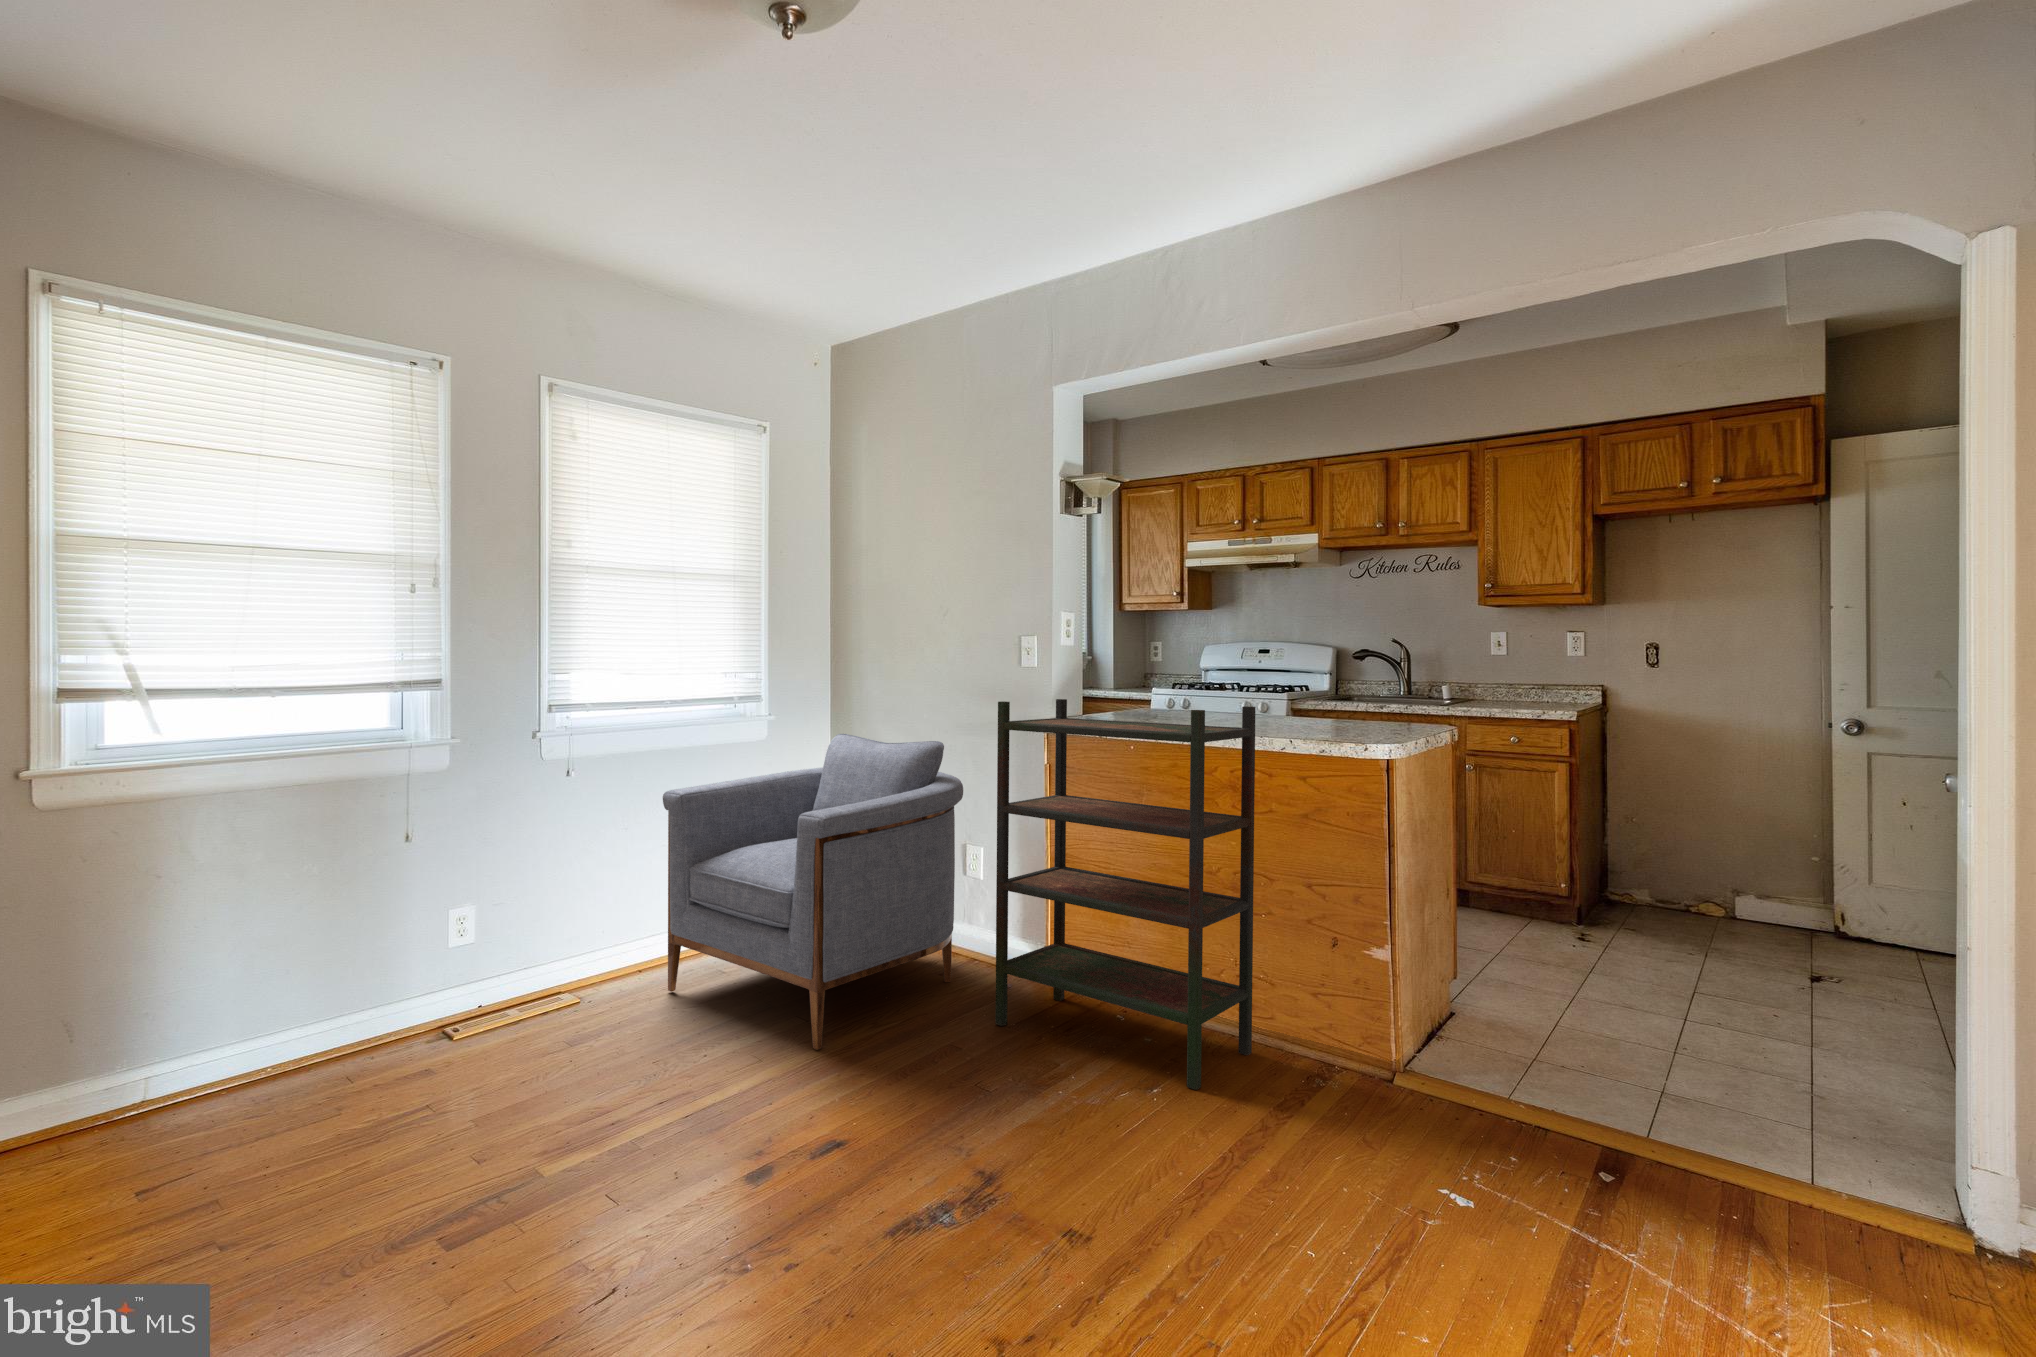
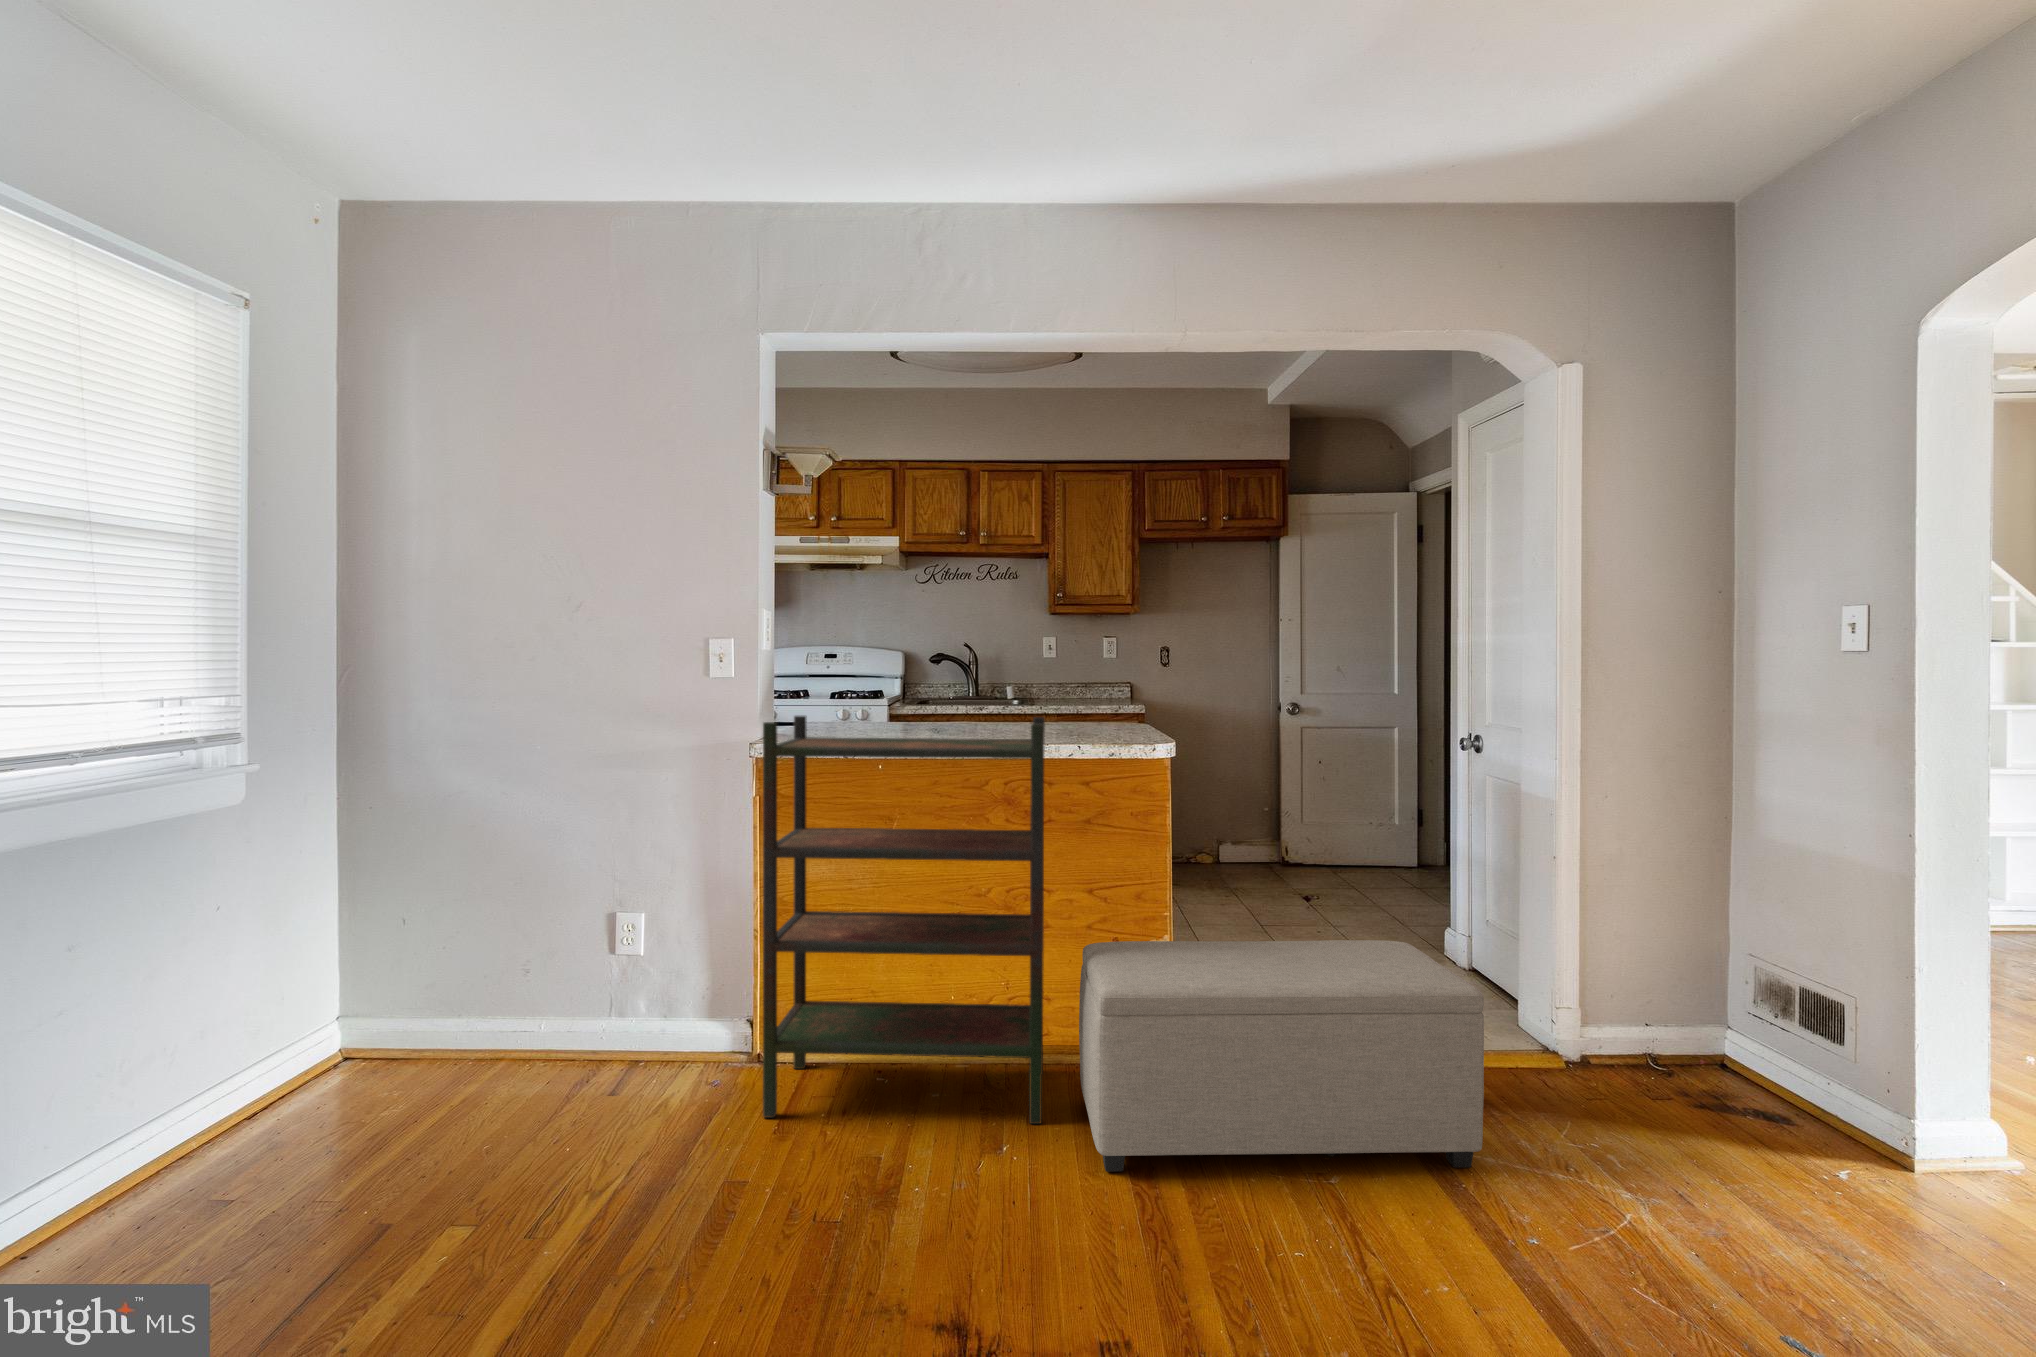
armchair: present [663,734,963,1050] -> none [176,775,673,1226]
ottoman: none [1196,931,1657,1275] -> present [1079,940,1484,1172]

